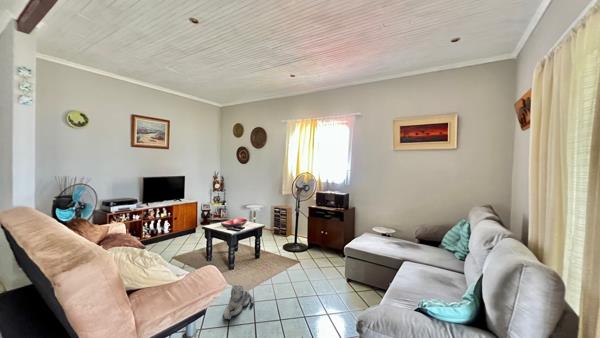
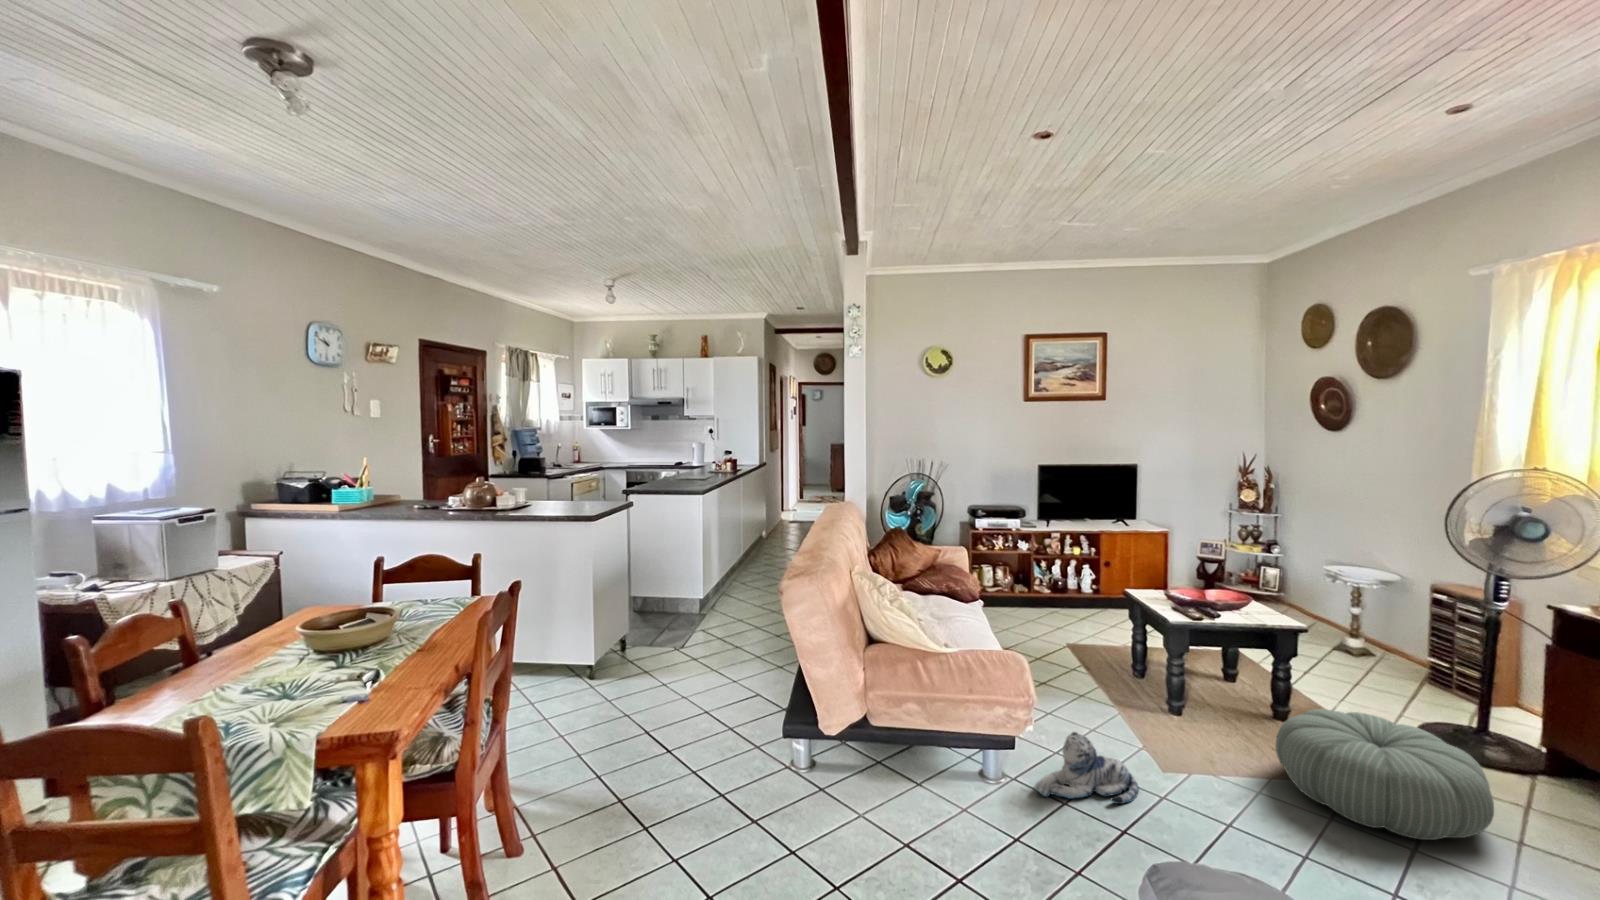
pouf: none [273,244,319,275] -> present [1275,709,1494,840]

